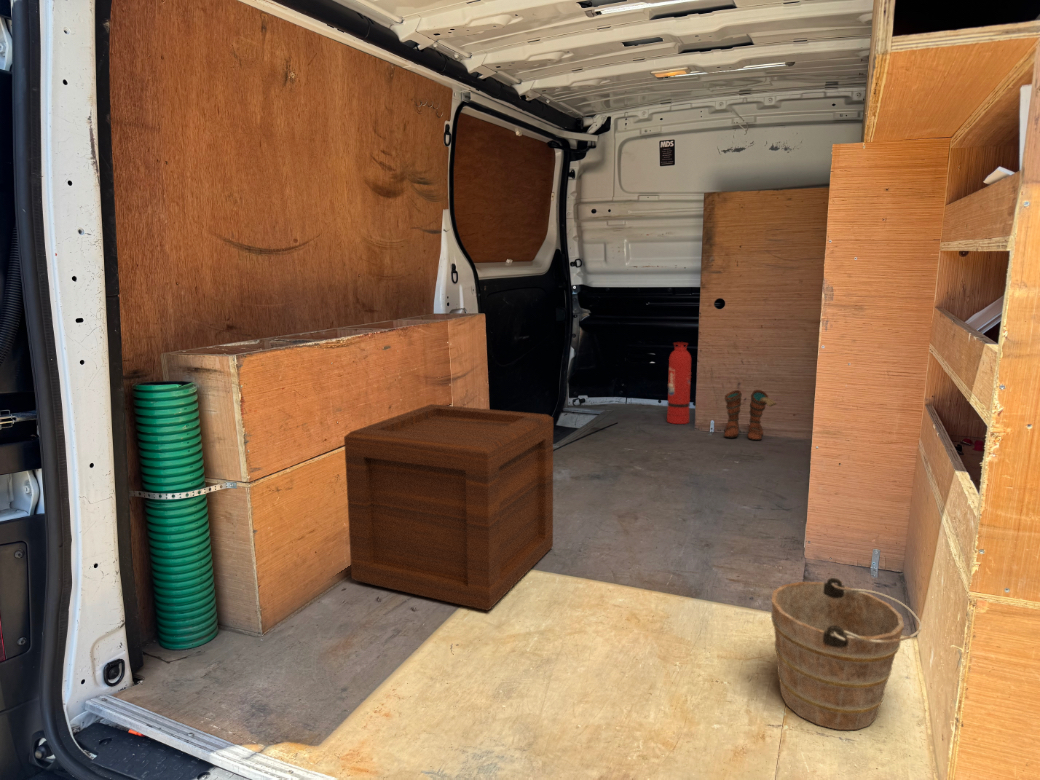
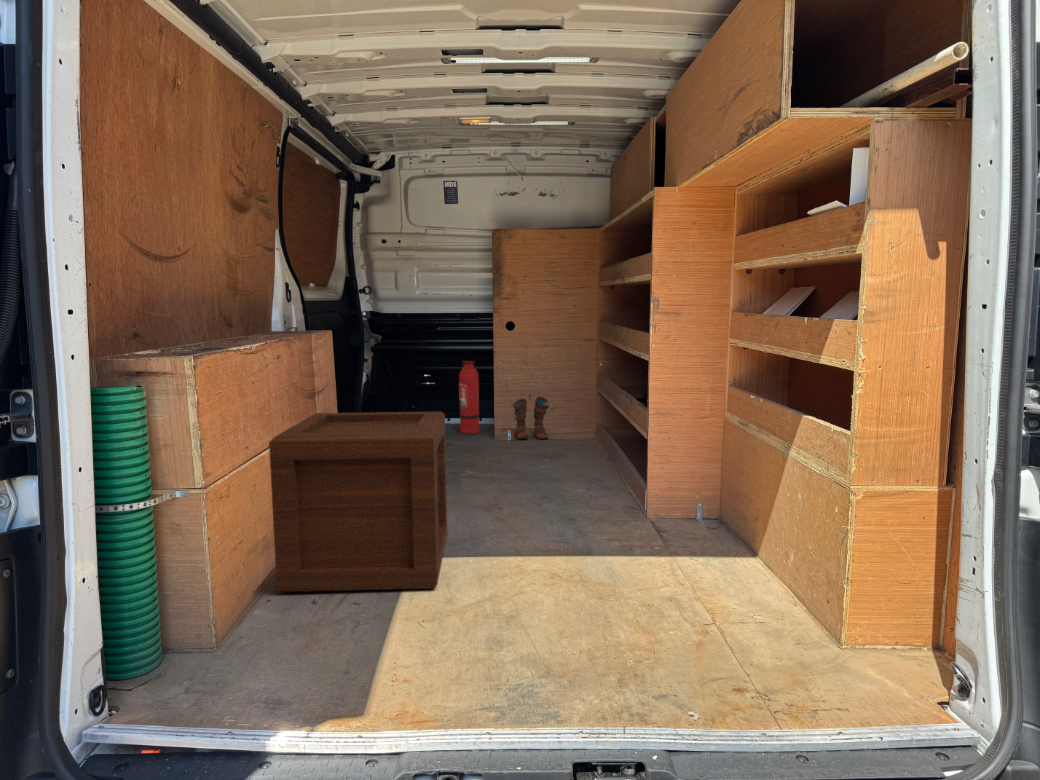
bucket: present [771,578,922,730] -> none [680,500,782,602]

